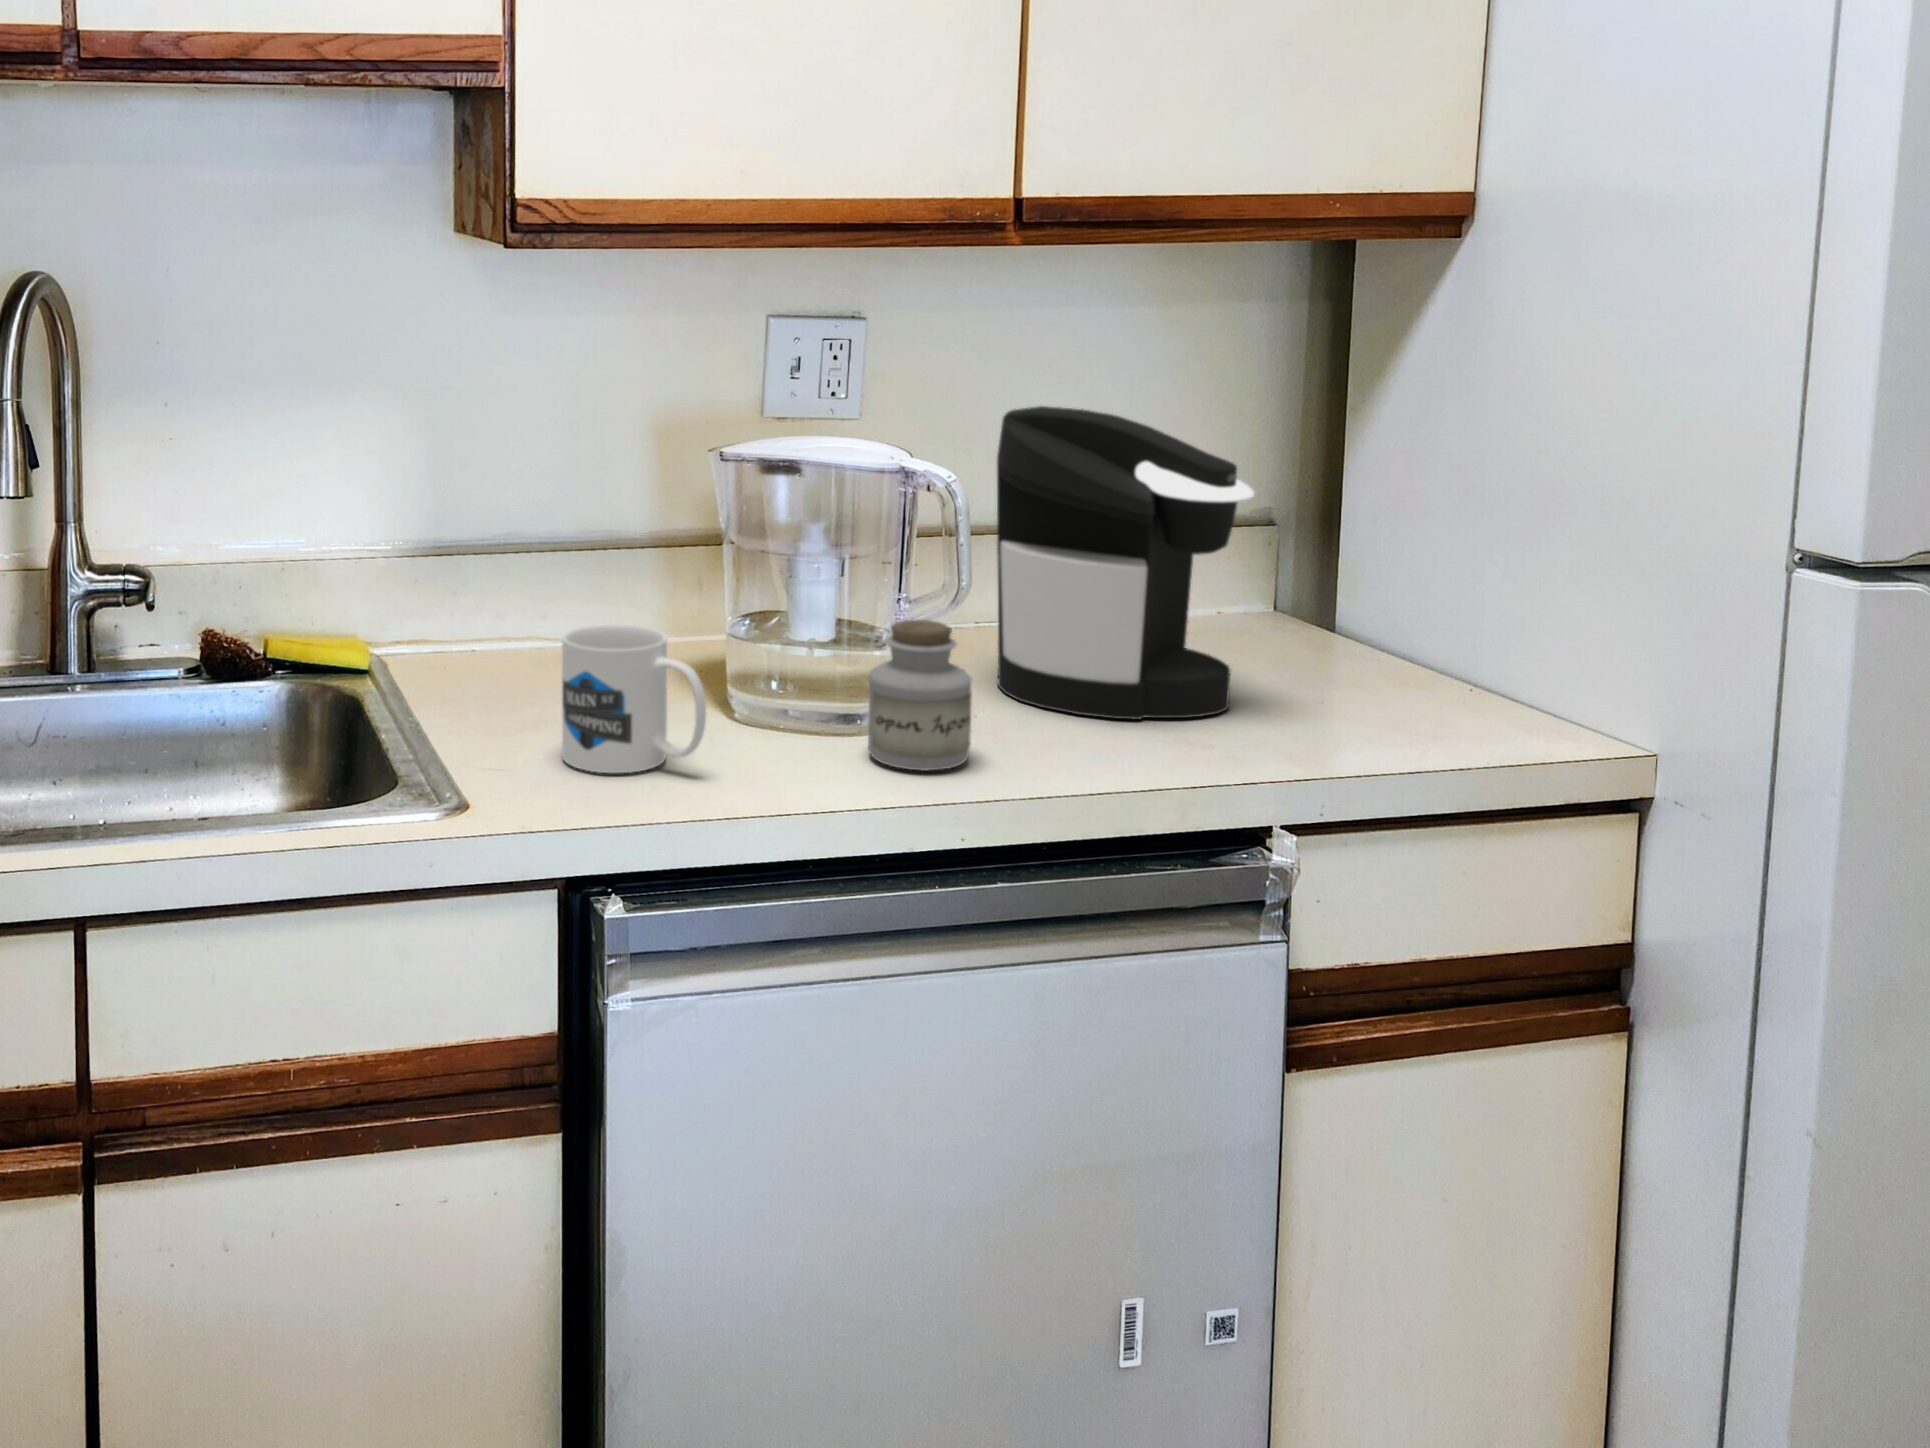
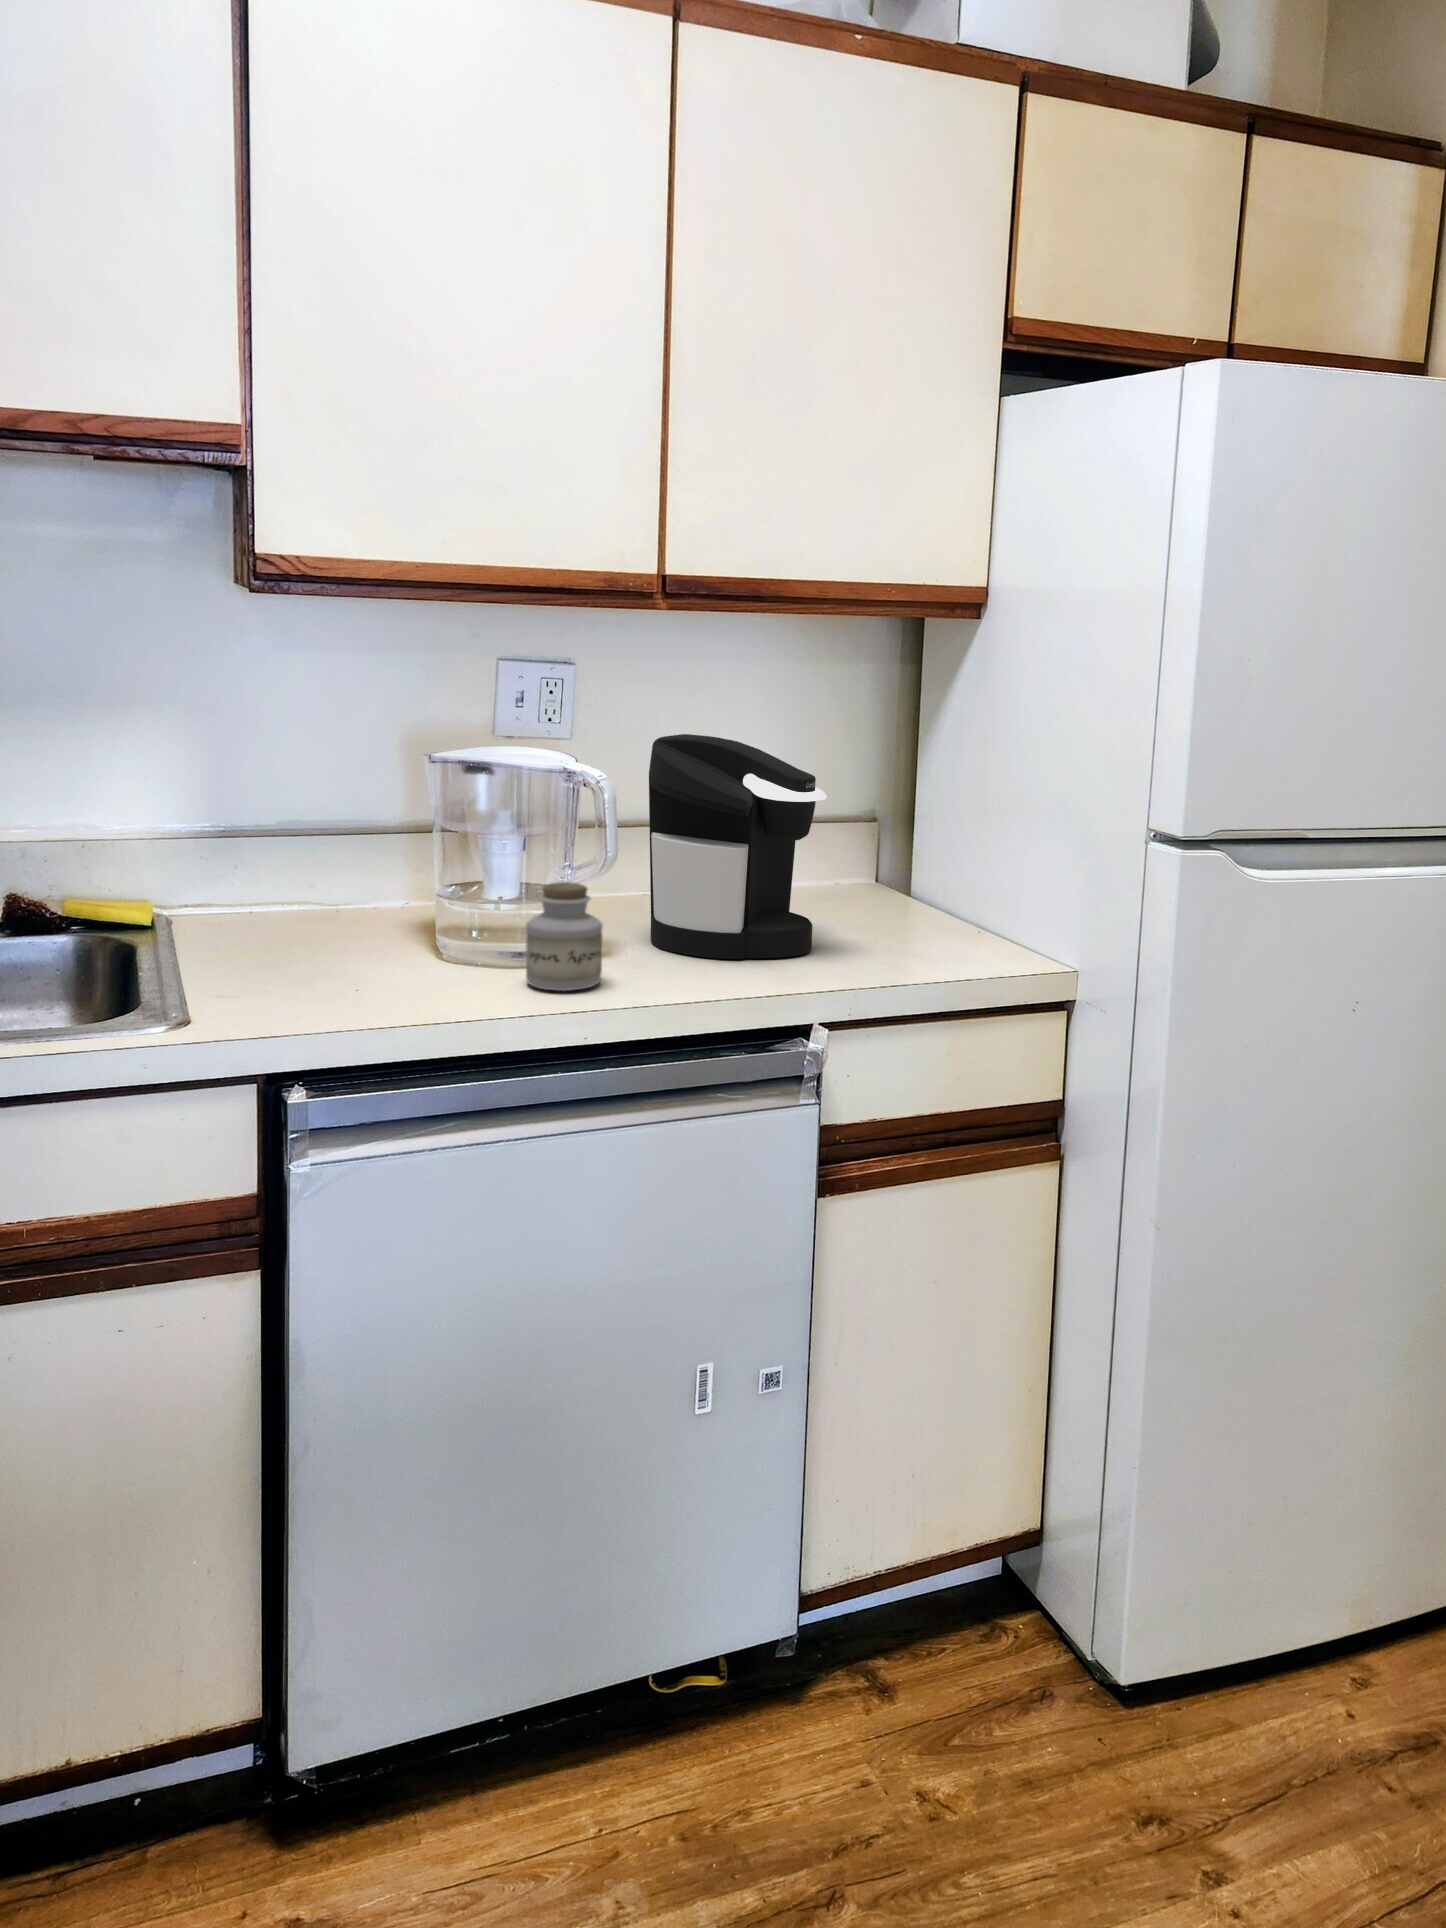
mug: present [562,624,706,773] -> none [284,886,393,995]

